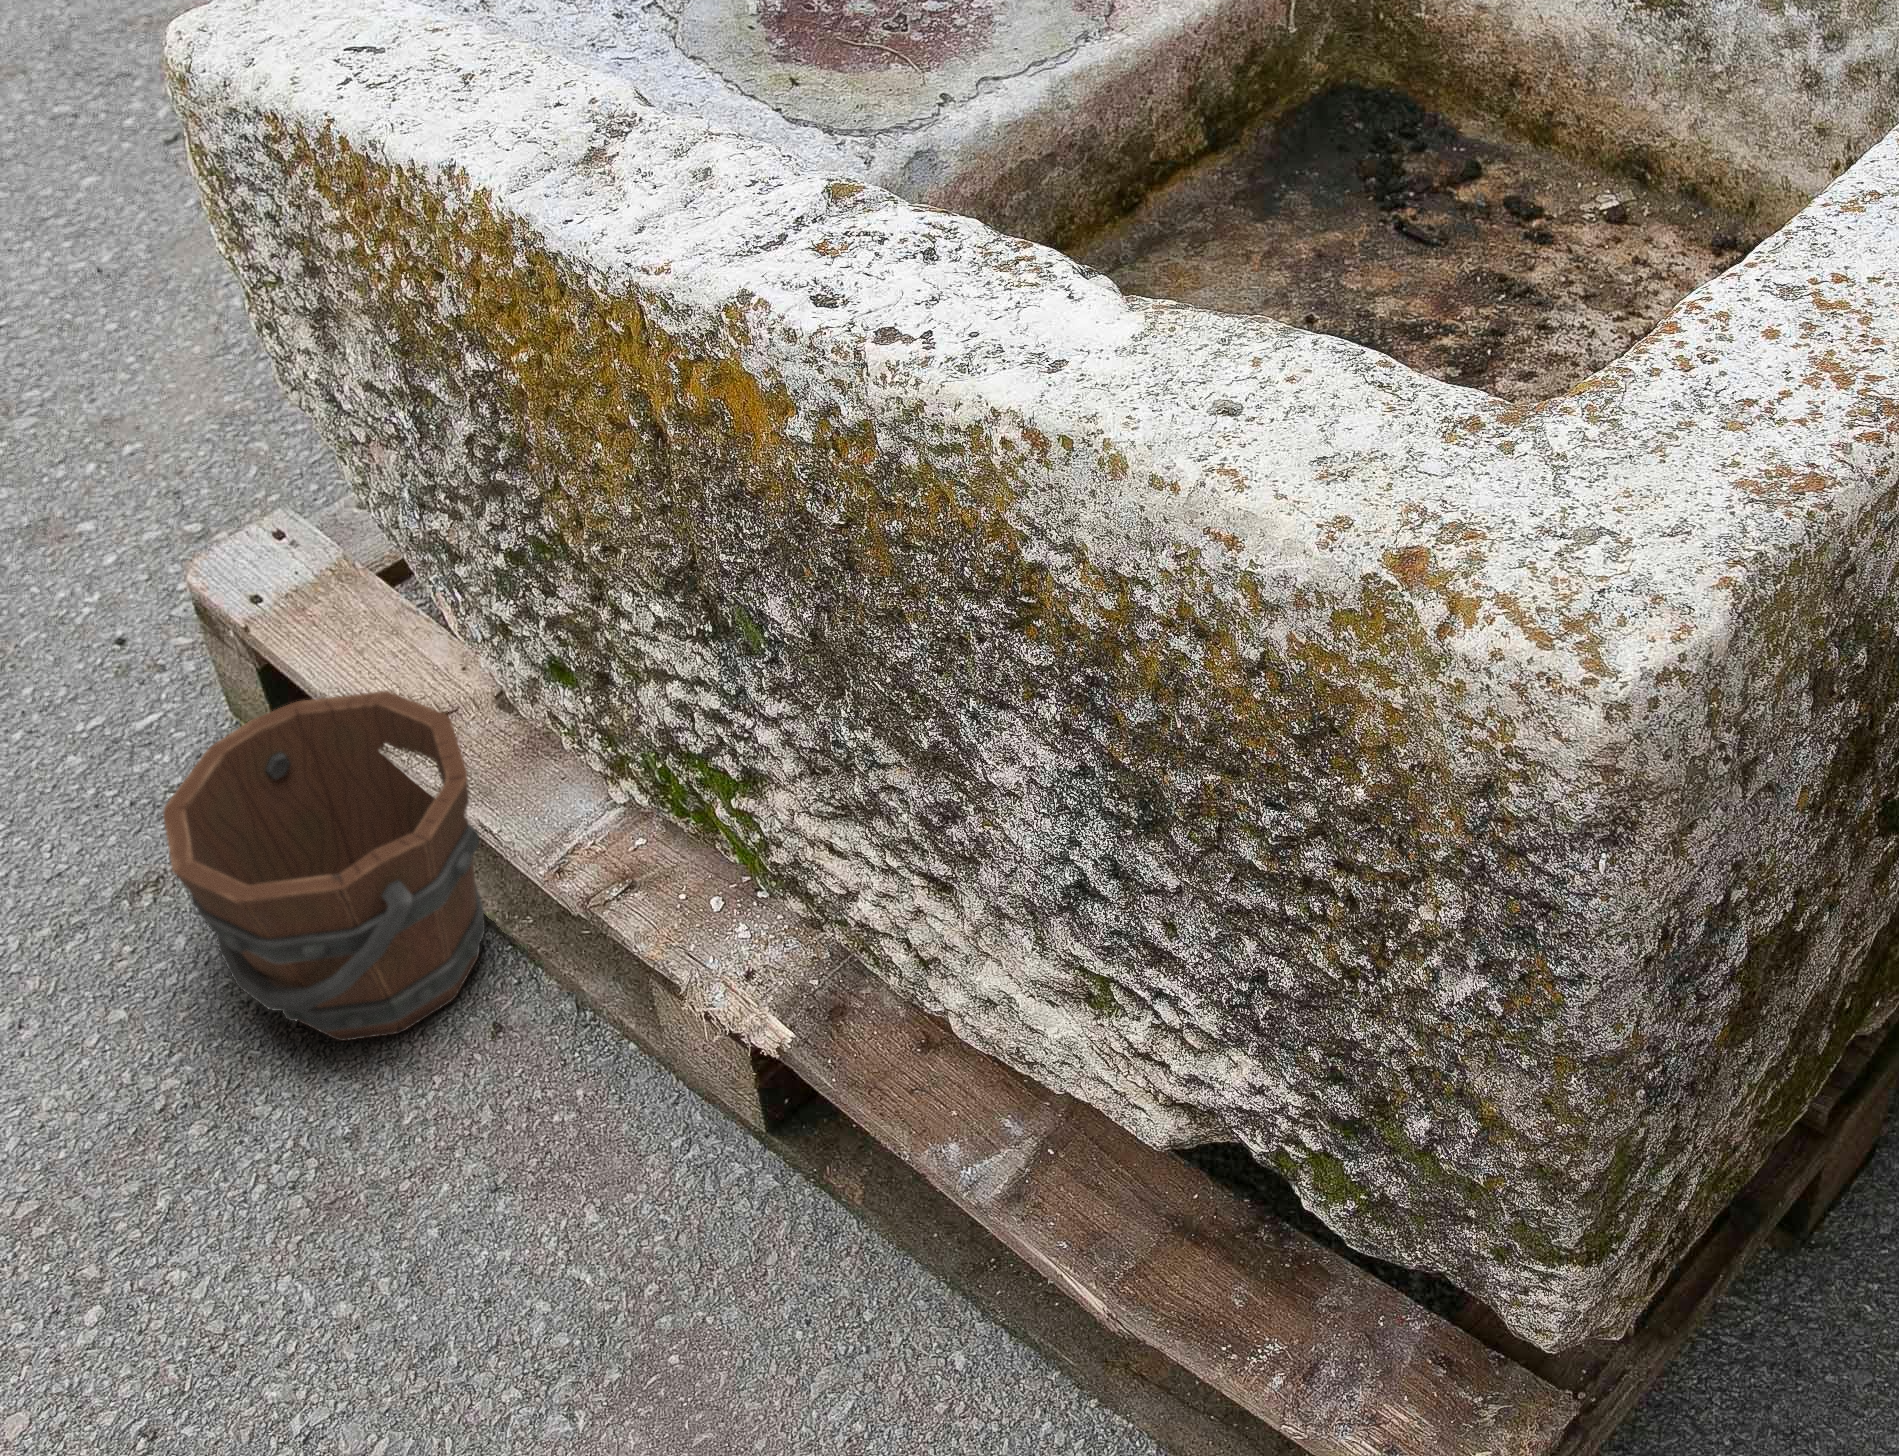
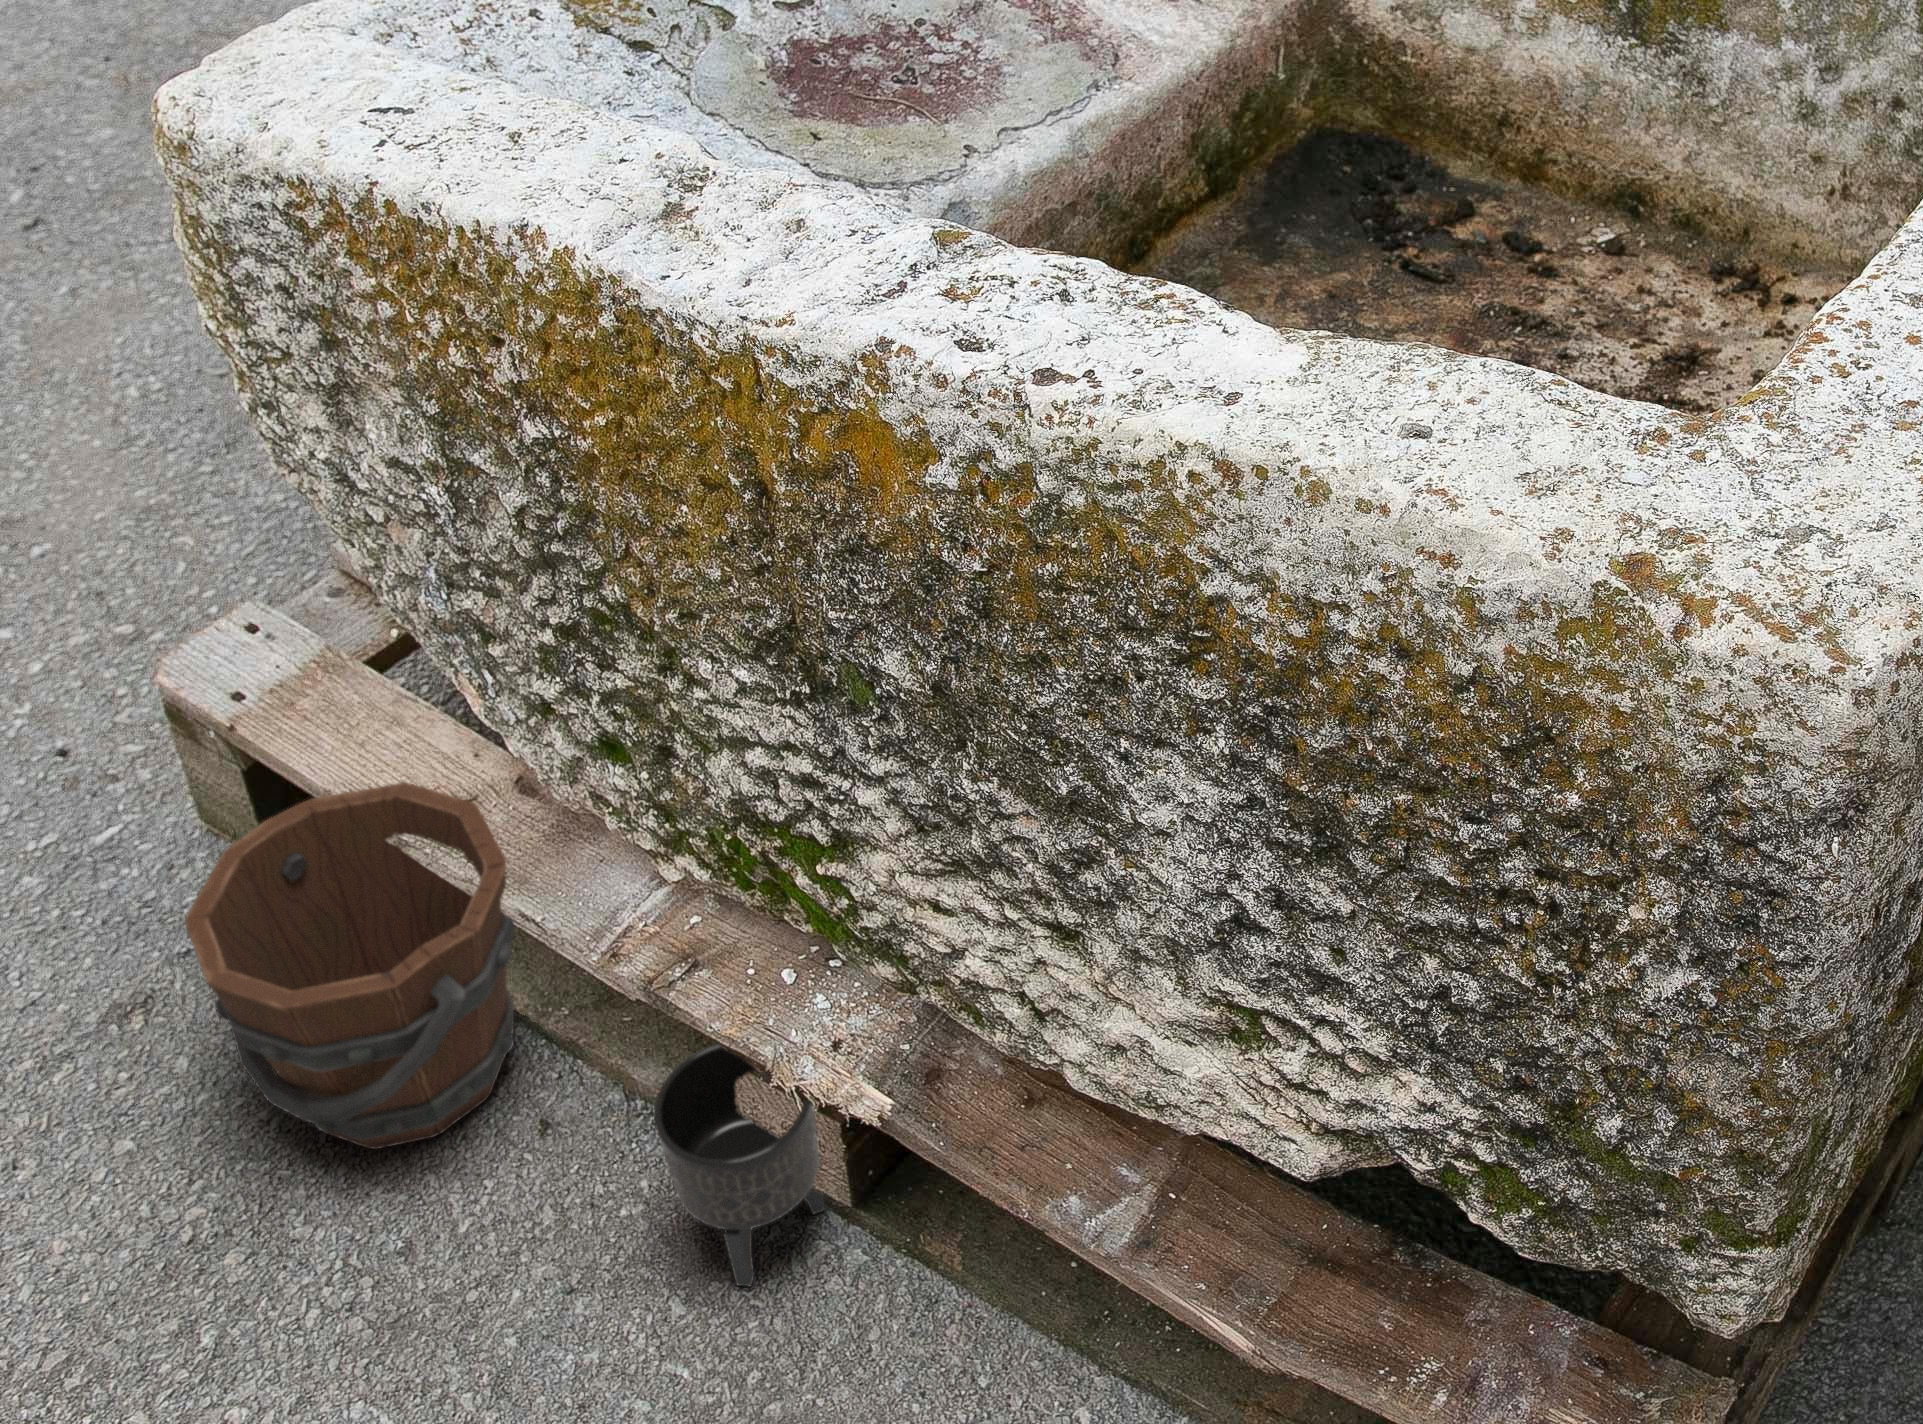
planter: none [574,962,753,1203] -> present [653,1044,825,1286]

